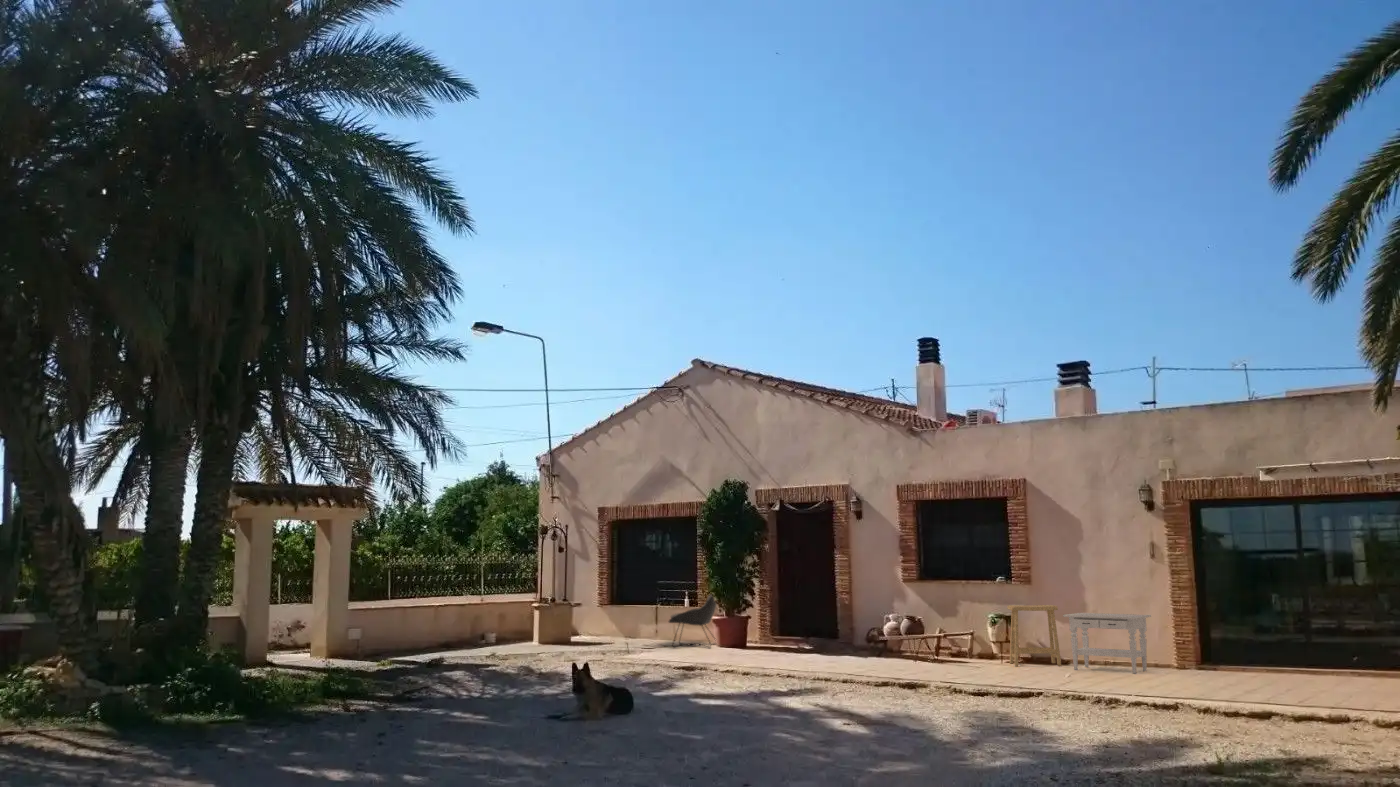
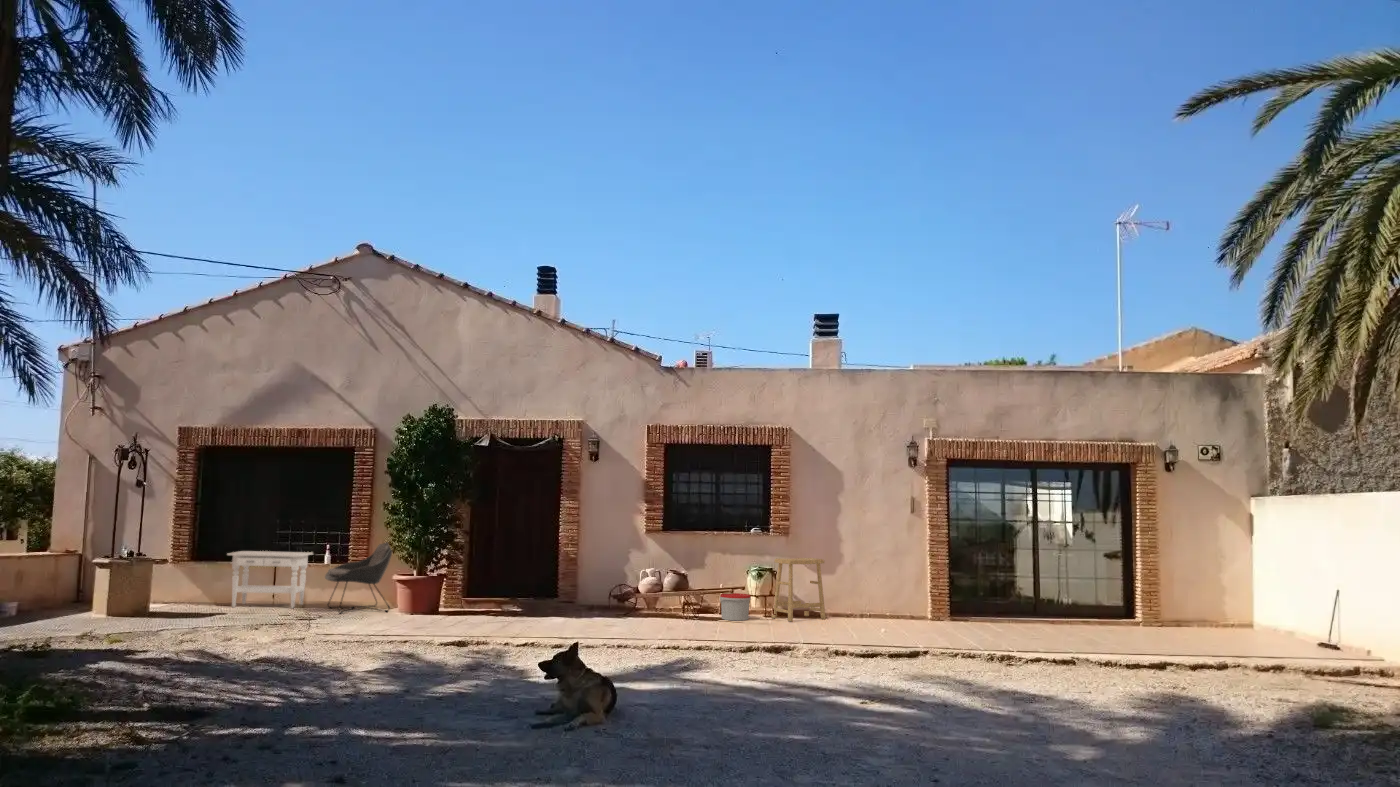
side table: present [1063,613,1151,674] -> present [227,551,313,608]
bucket: none [955,638,986,664] -> present [720,593,751,621]

